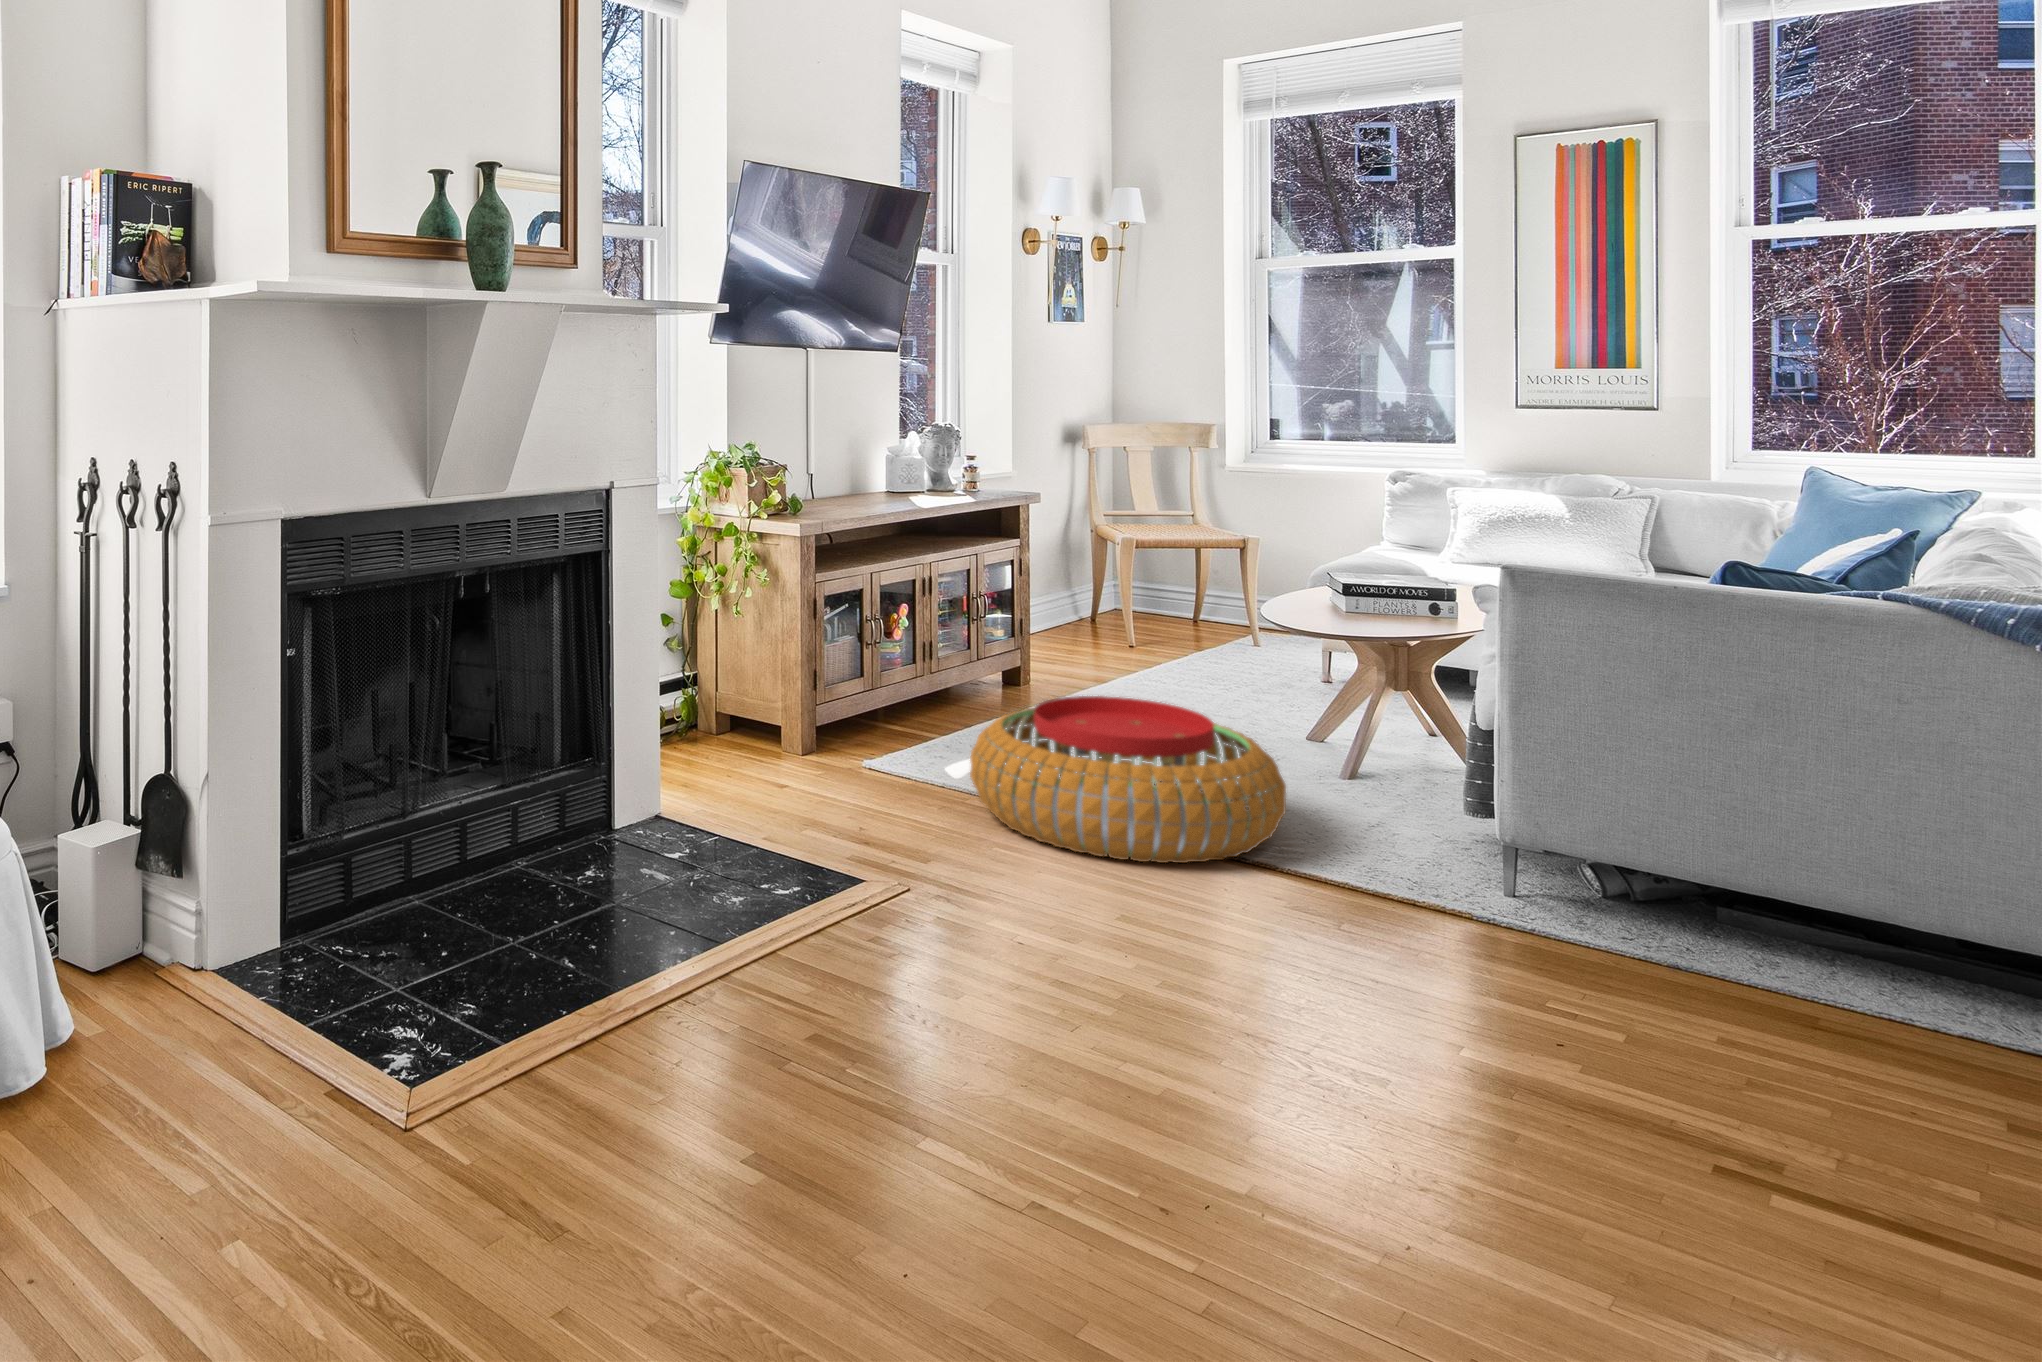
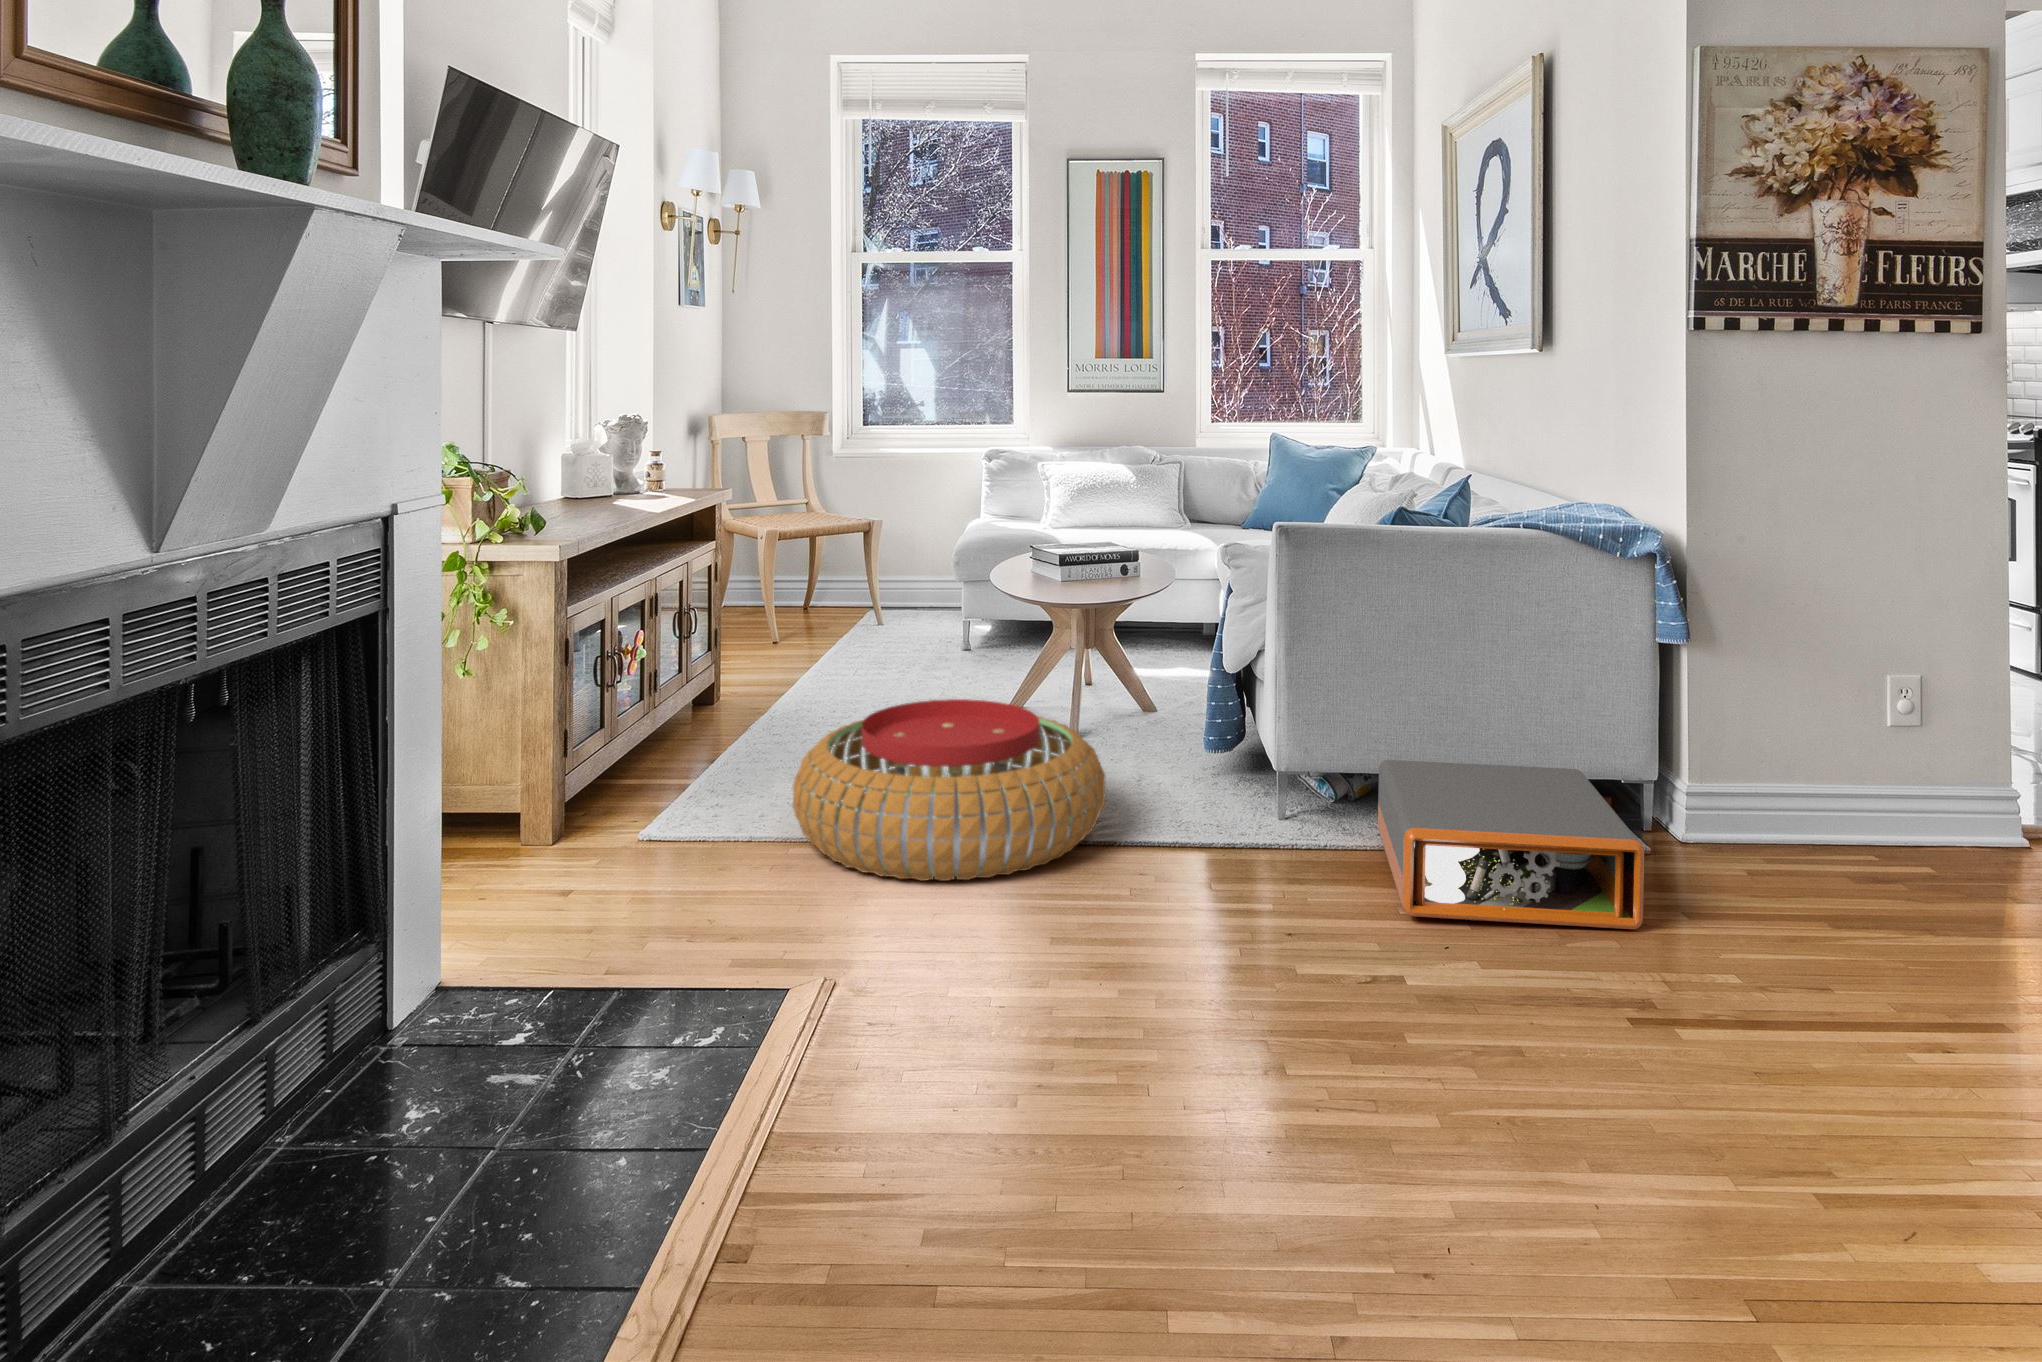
storage box: none [1523,846,1917,1093] -> present [1378,760,1644,929]

